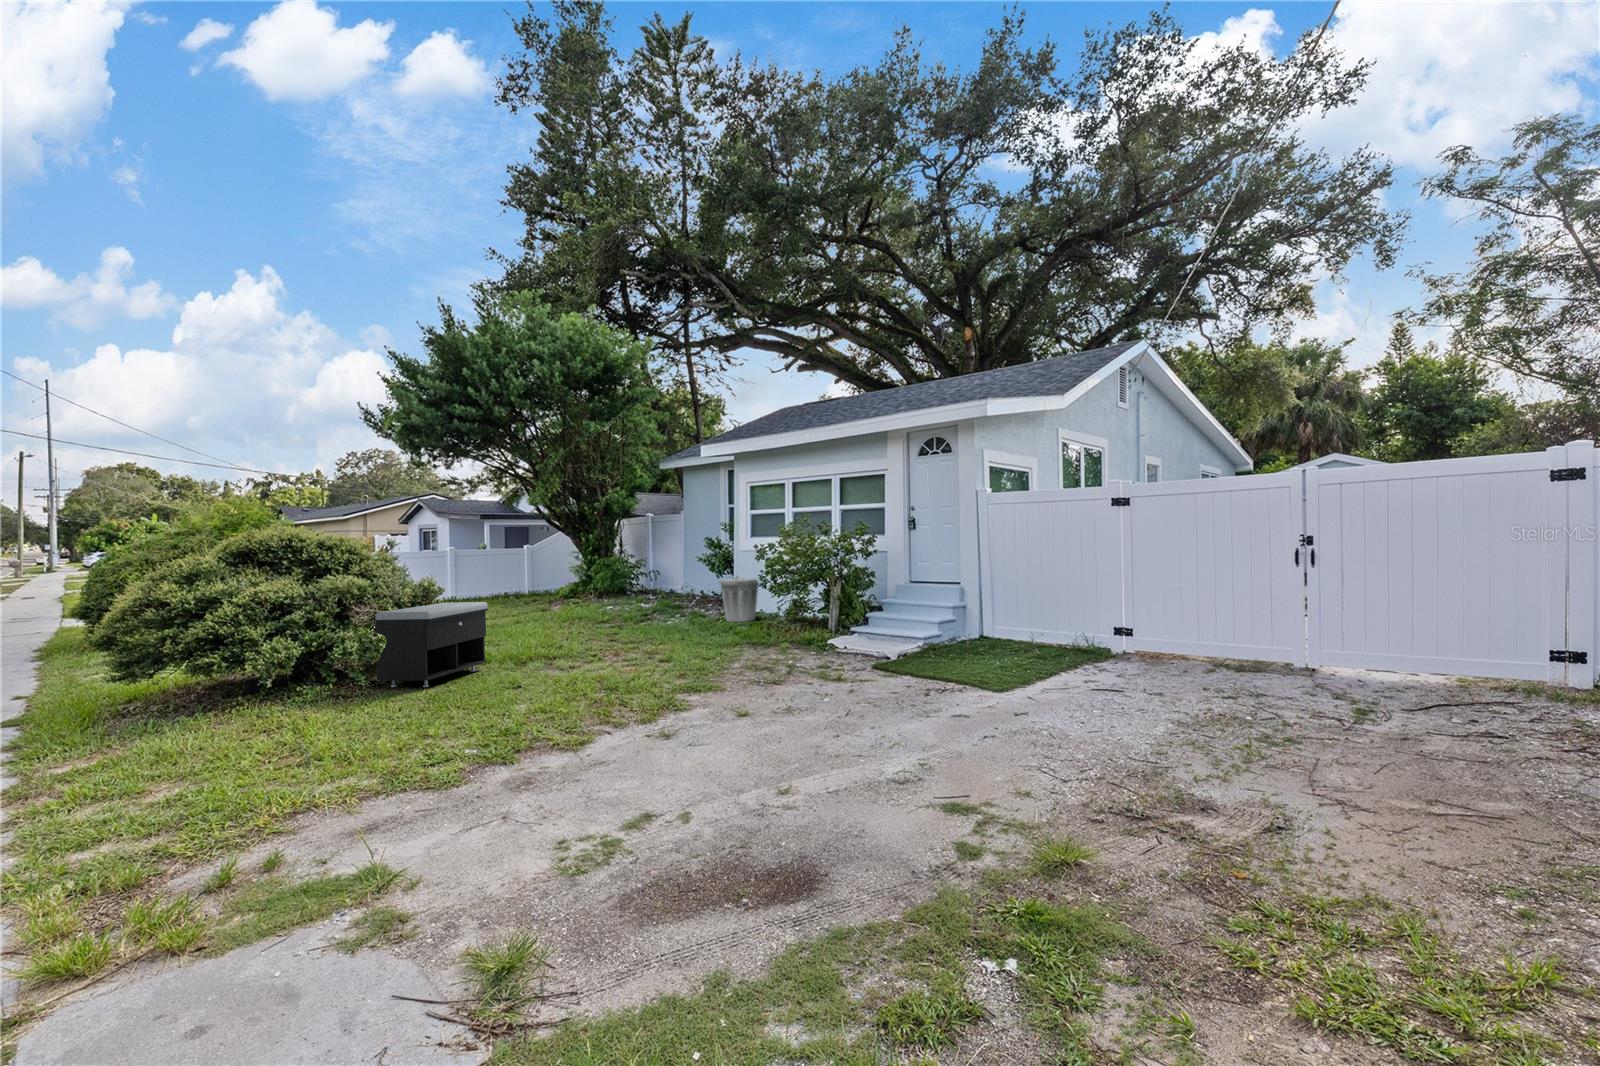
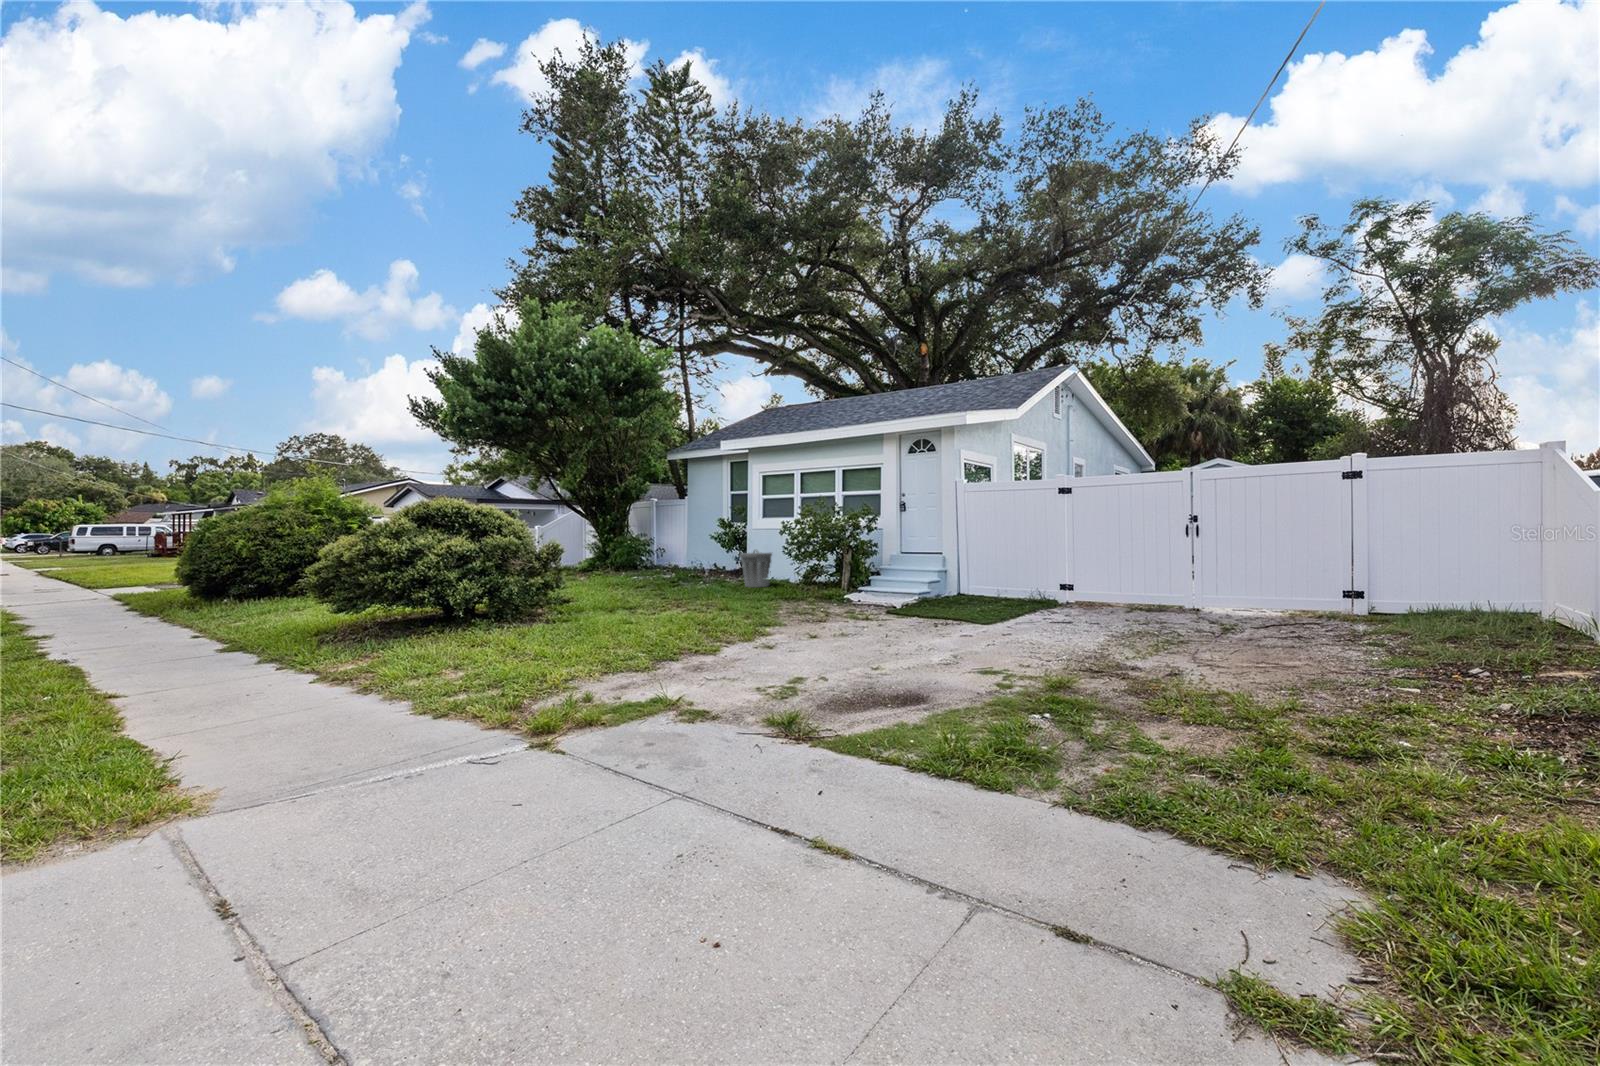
storage bench: present [375,602,488,687] -> none [515,564,588,628]

